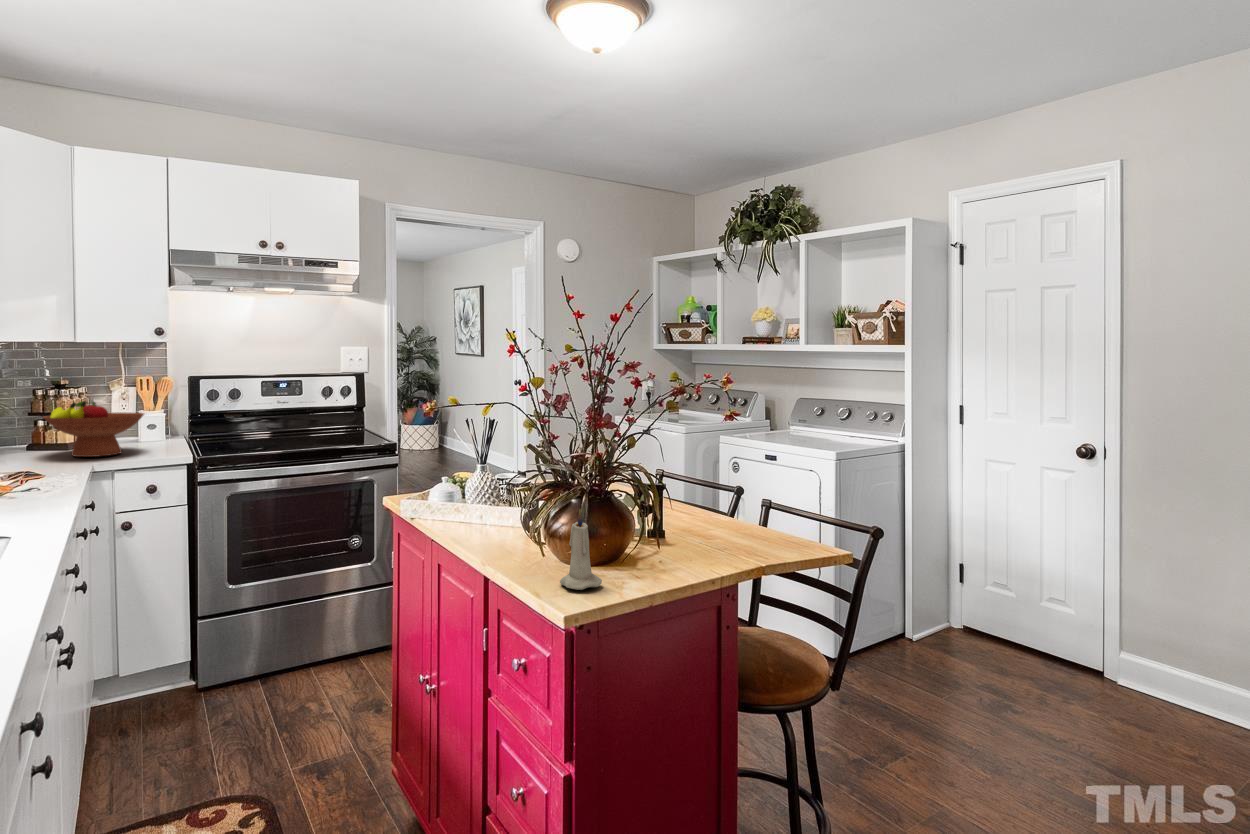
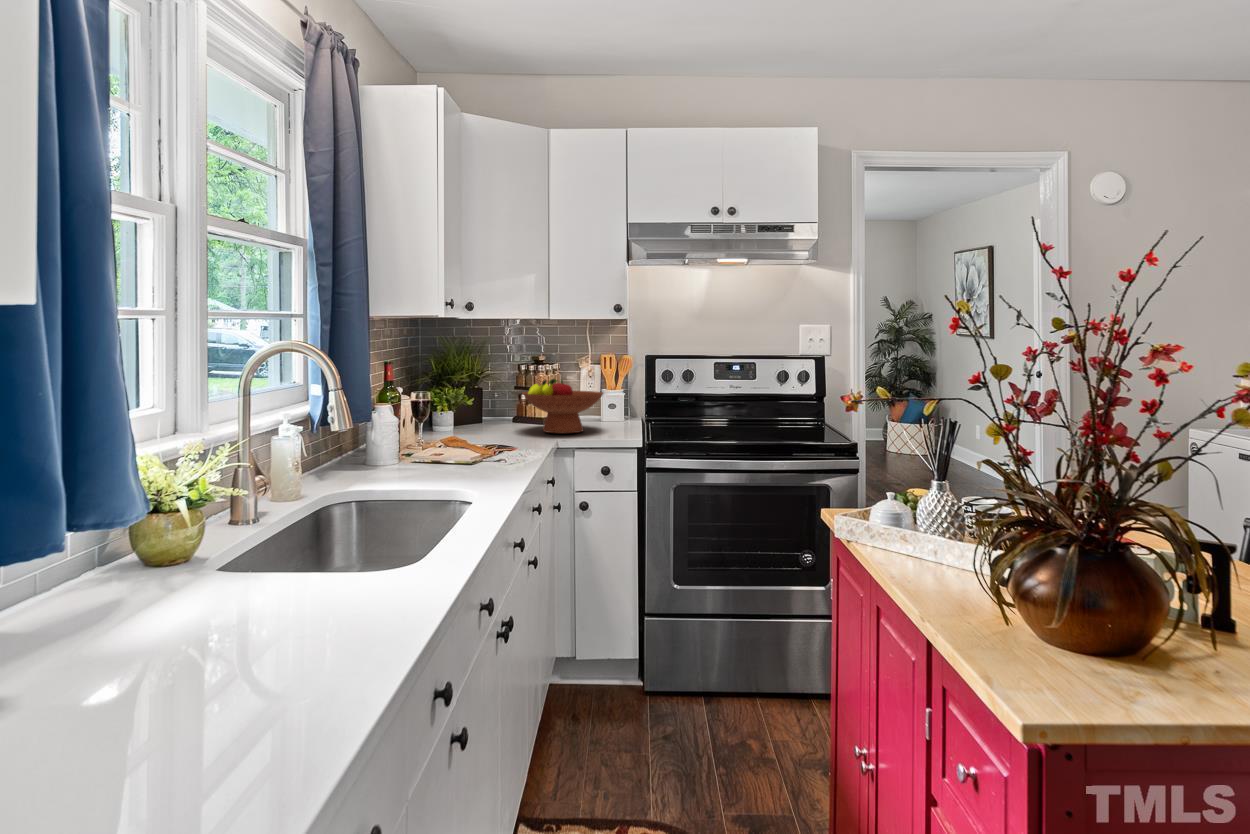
candle: present [560,509,602,590] -> none [1031,568,1103,695]

